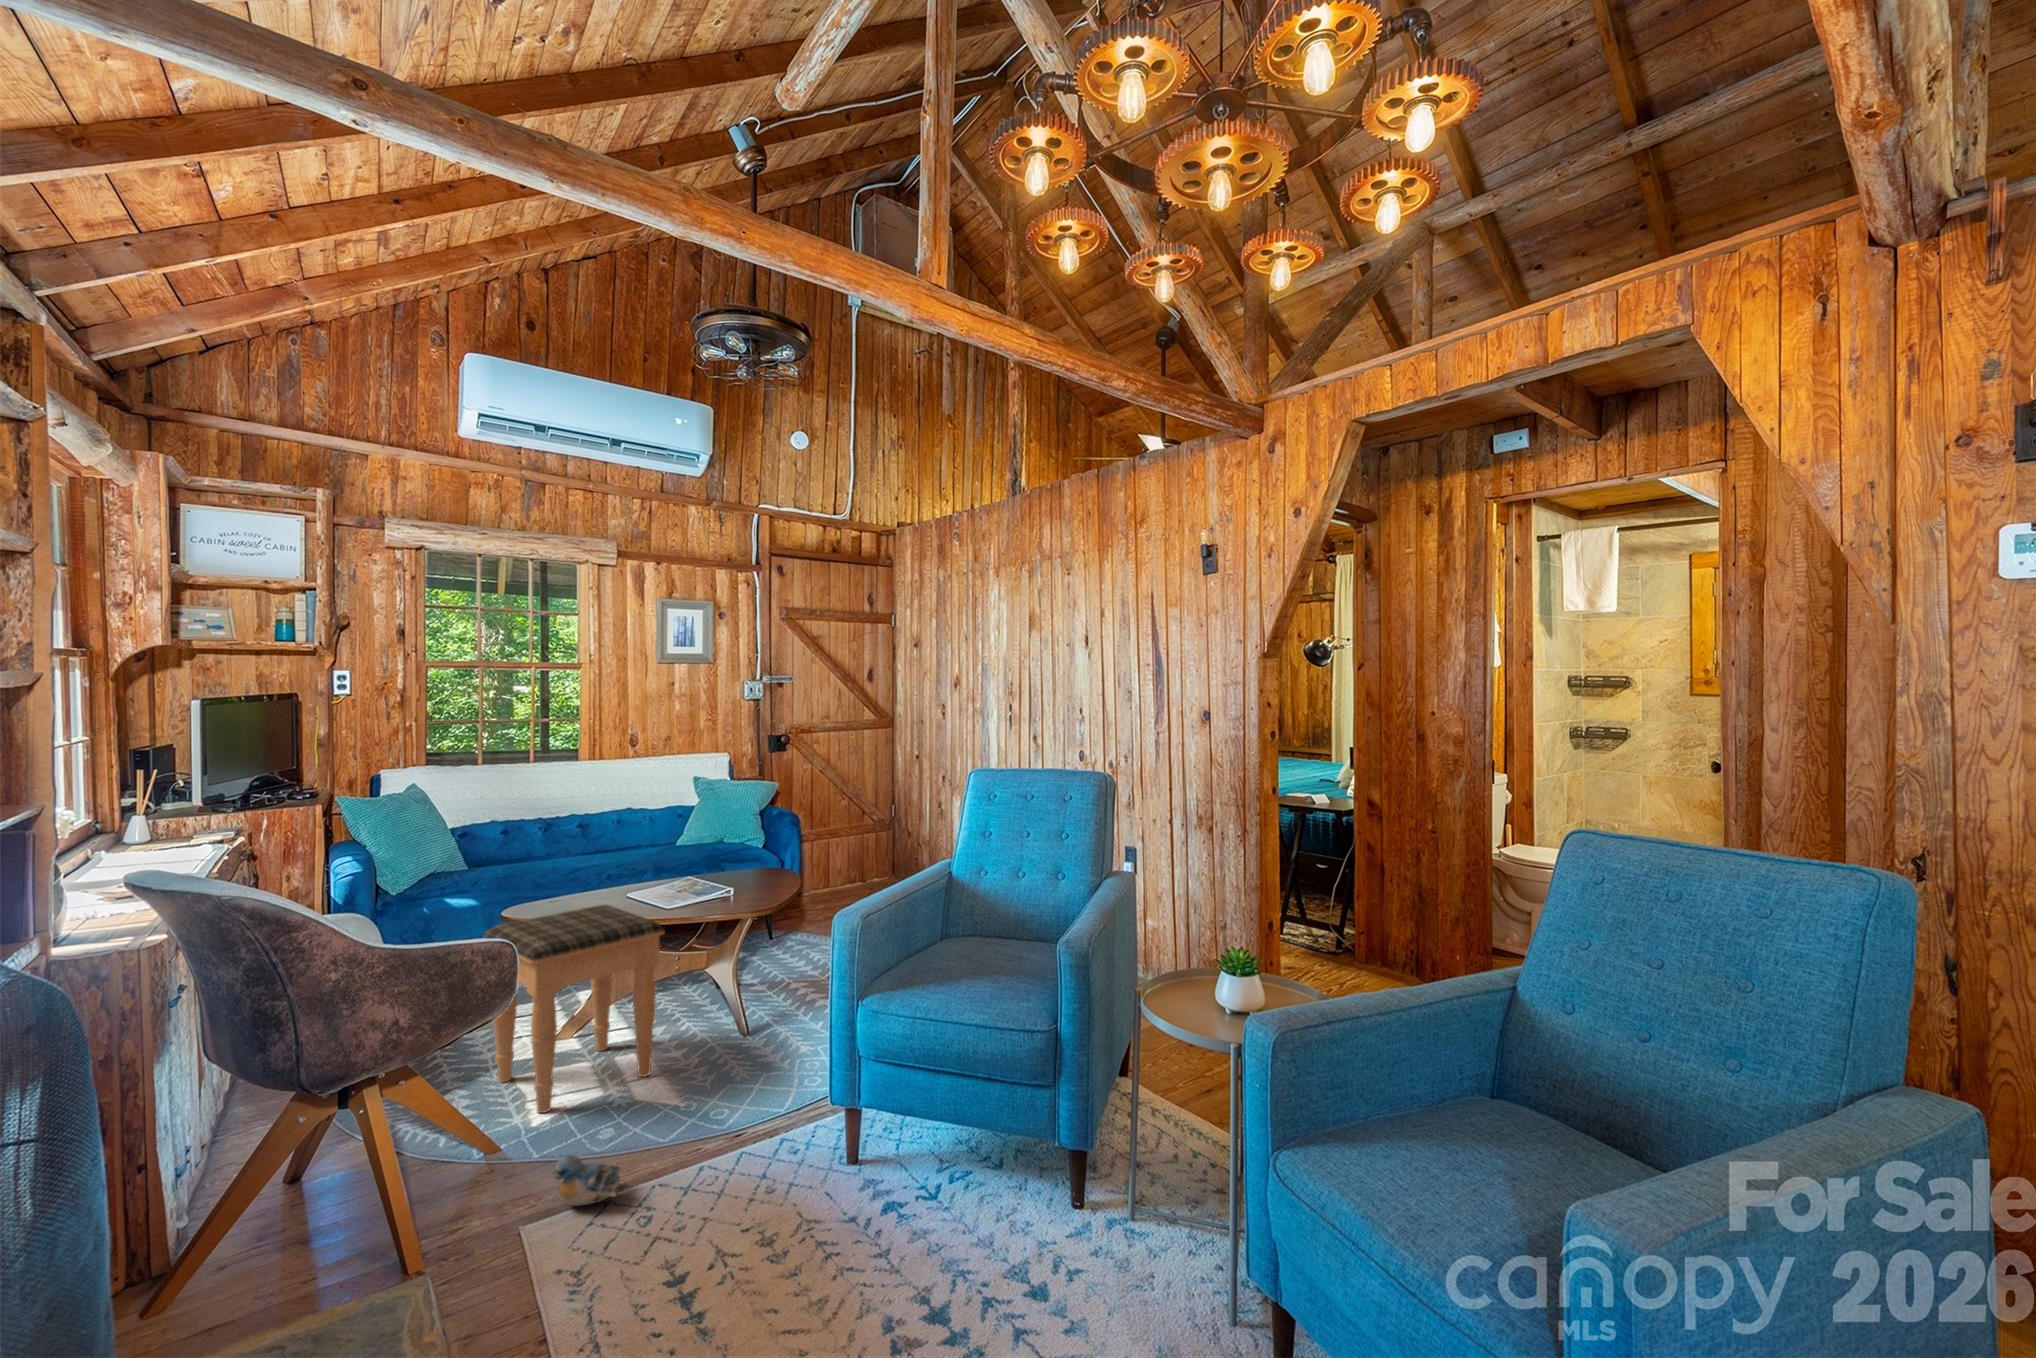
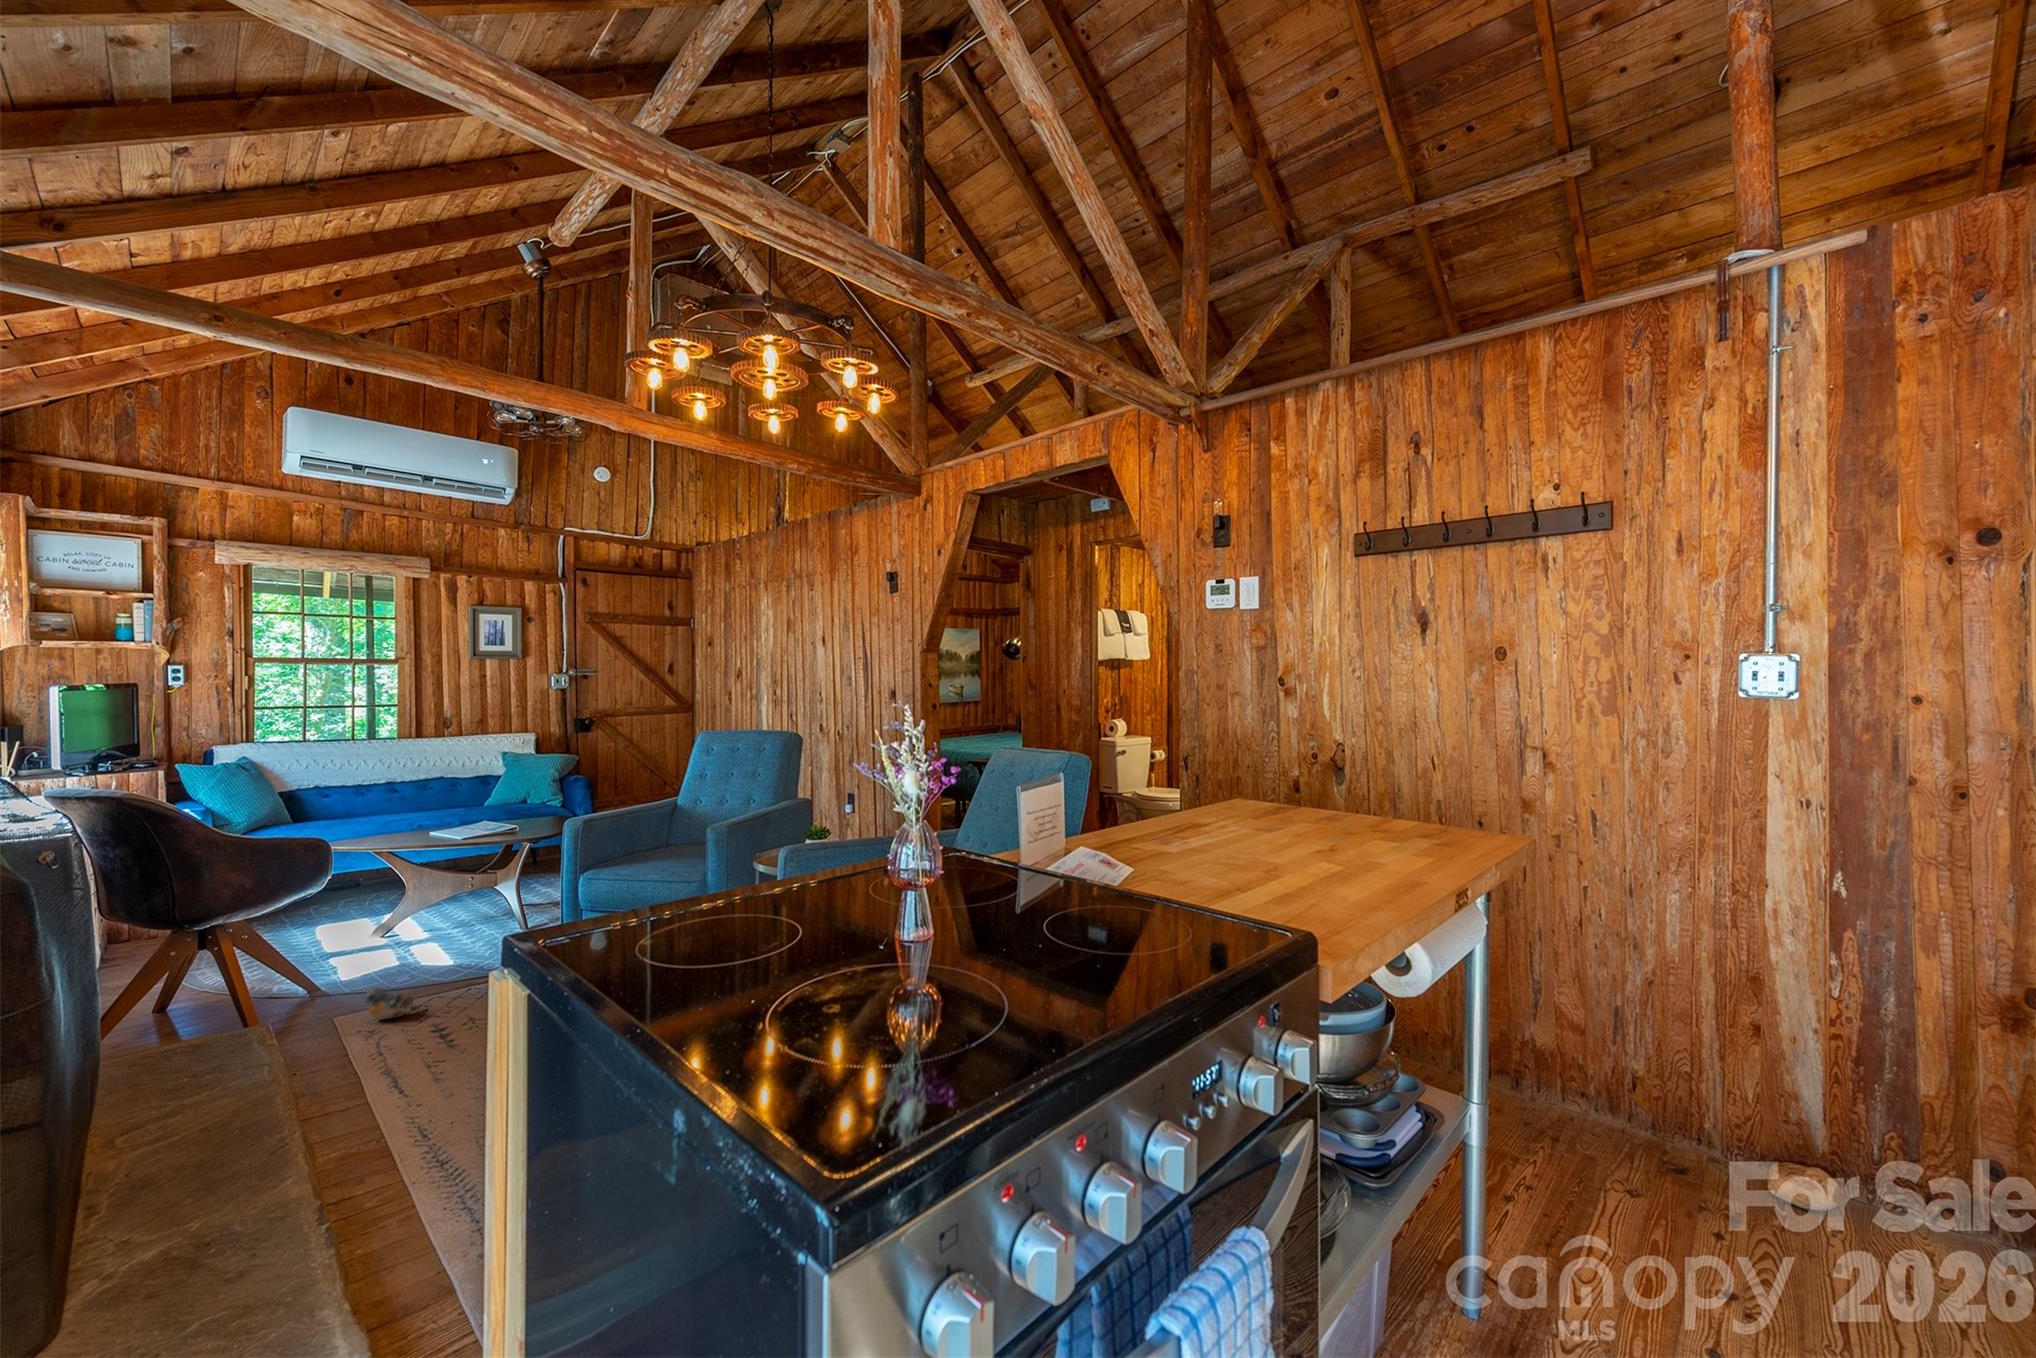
footstool: present [484,905,664,1113] -> none [312,841,457,981]

